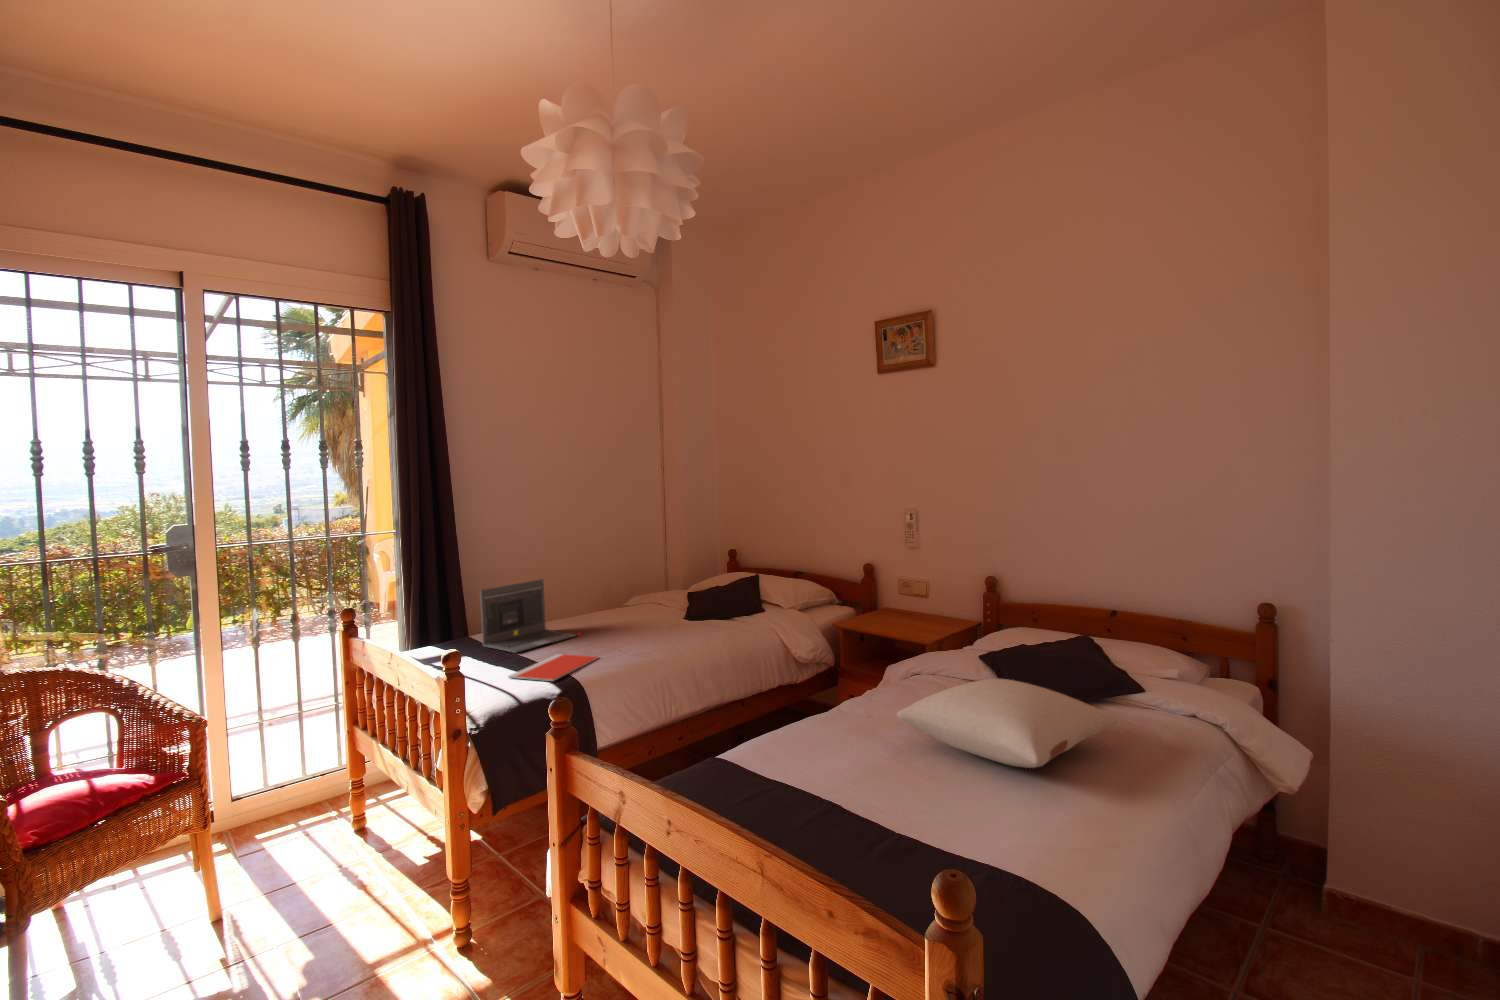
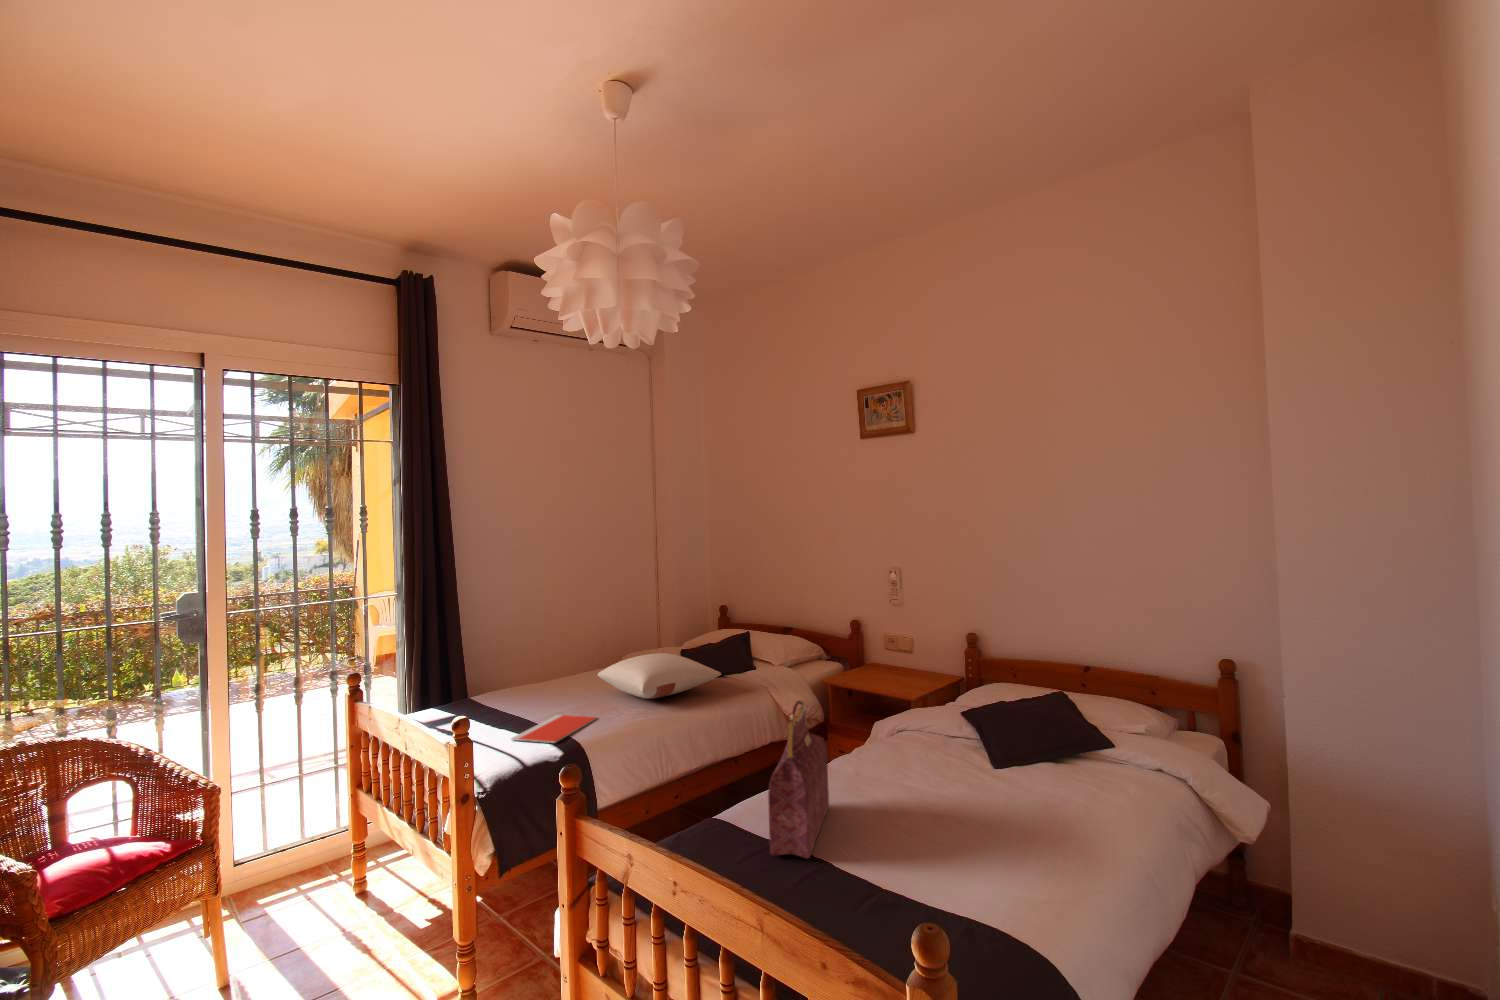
laptop: present [480,579,576,653] -> none [481,639,578,714]
handbag: none [774,635,838,800] -> present [768,701,829,858]
pillow: present [897,679,1120,768] -> present [598,653,721,699]

